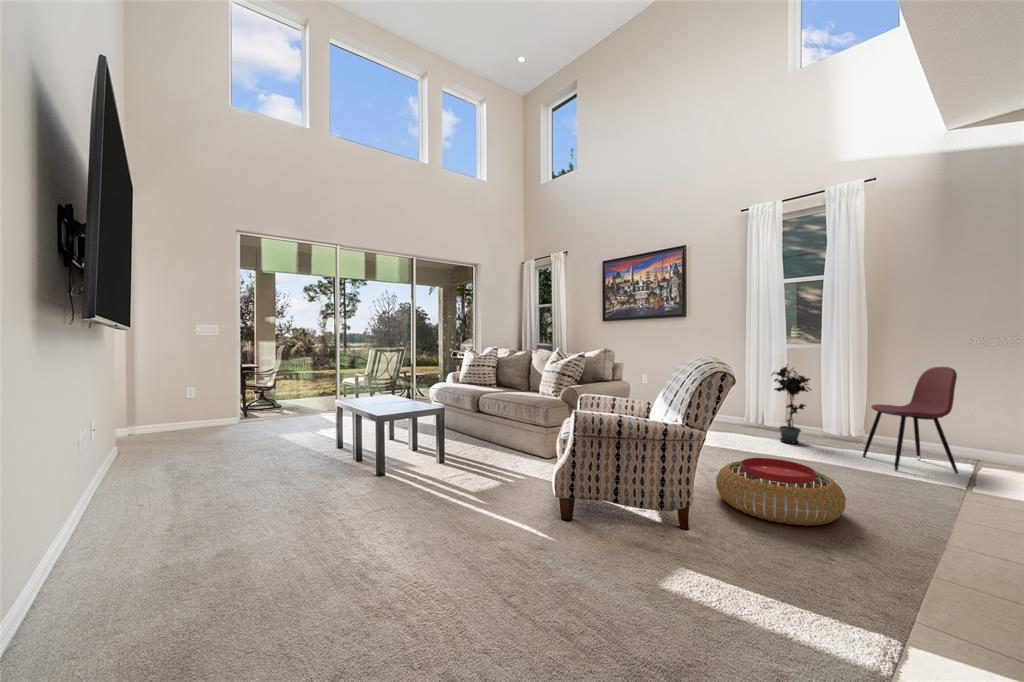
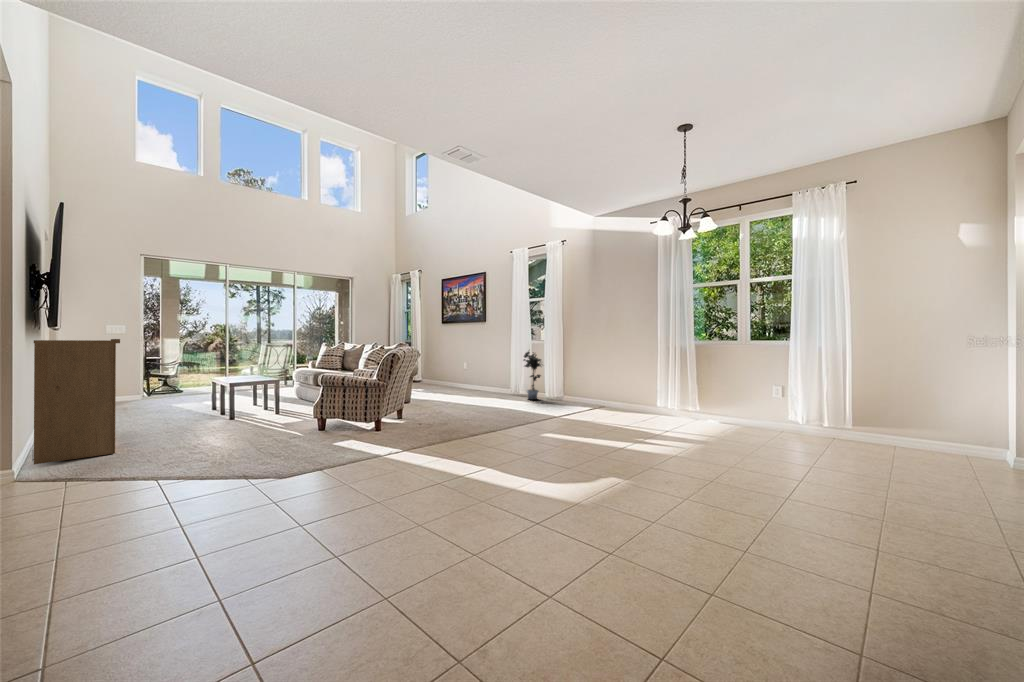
bookshelf: none [84,350,242,629] -> present [32,339,120,464]
dining chair: present [863,367,958,474] -> none [562,348,599,409]
pouf: present [716,458,846,526] -> none [430,398,491,428]

